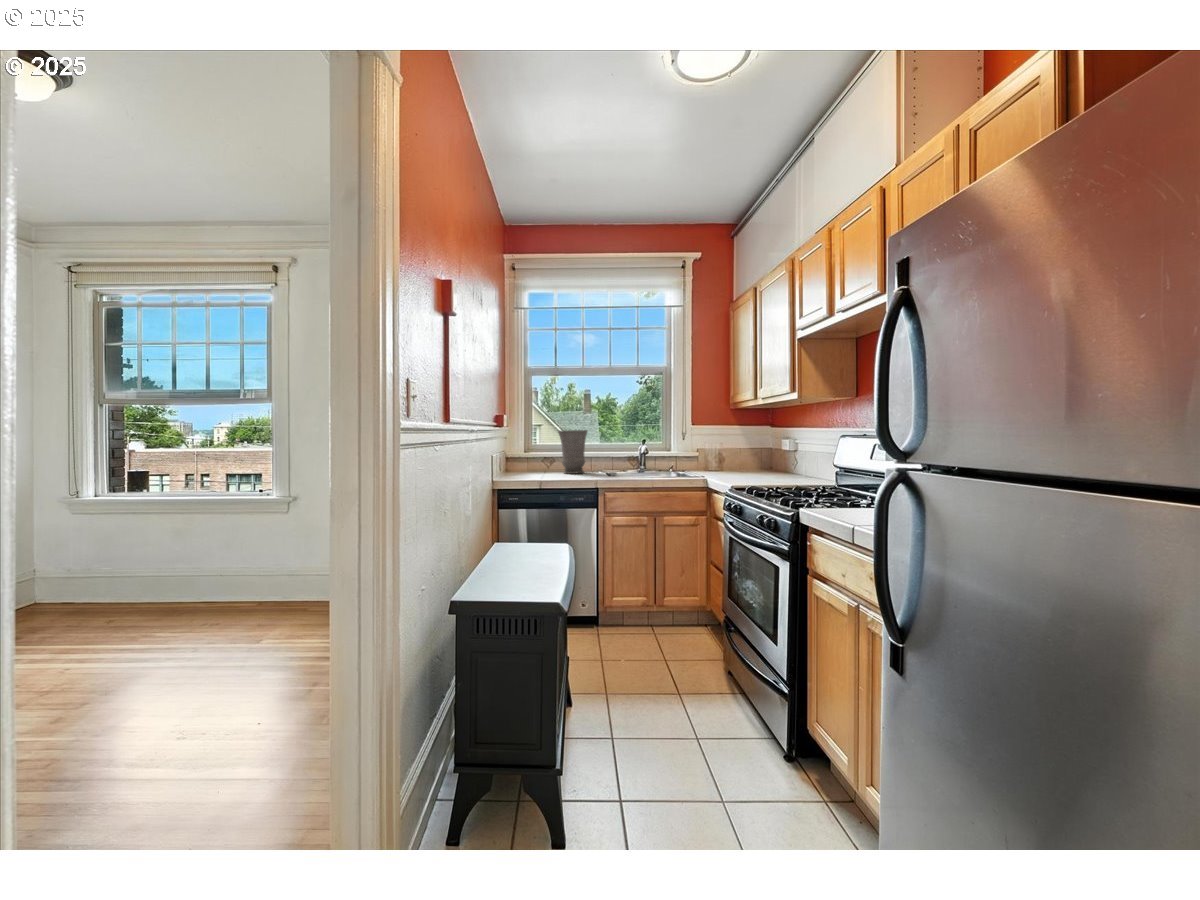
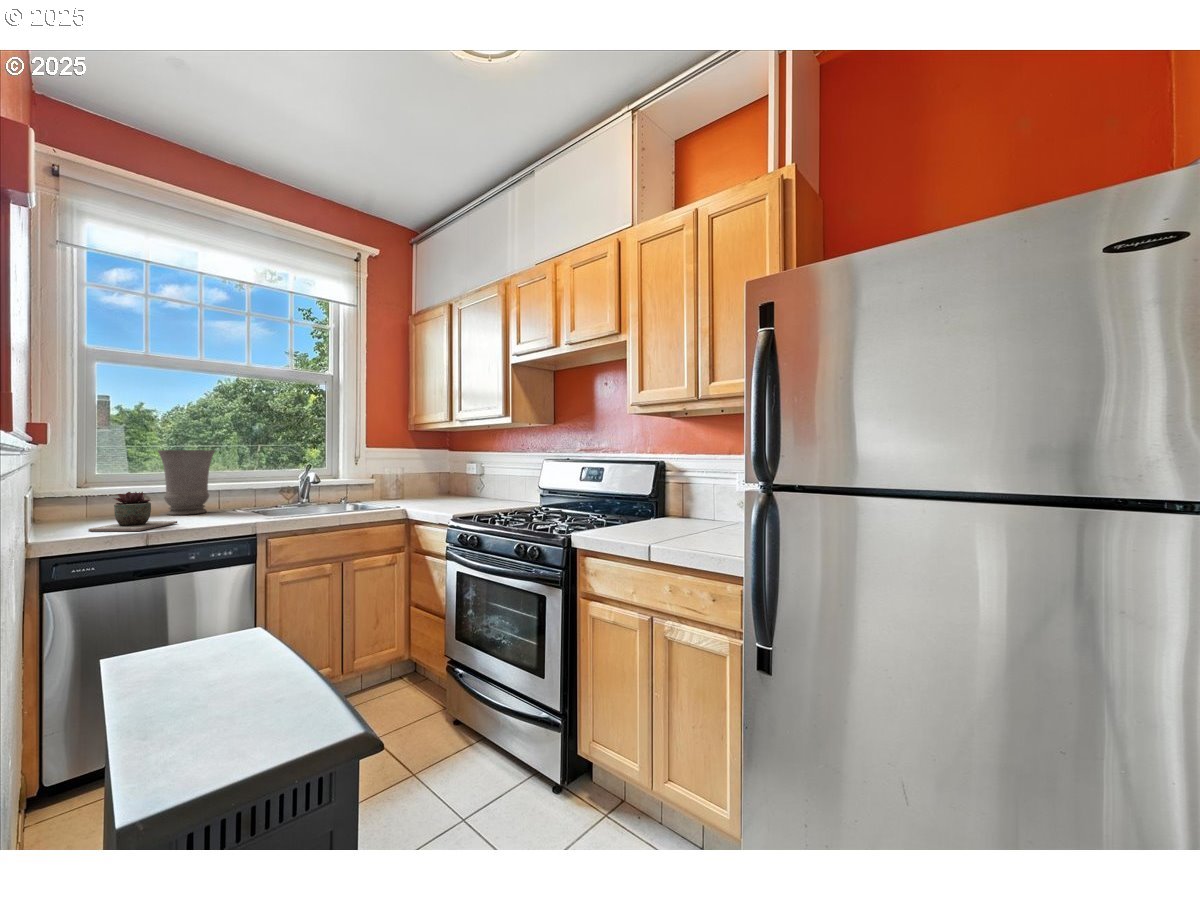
succulent plant: none [517,457,560,481] -> present [88,492,177,531]

